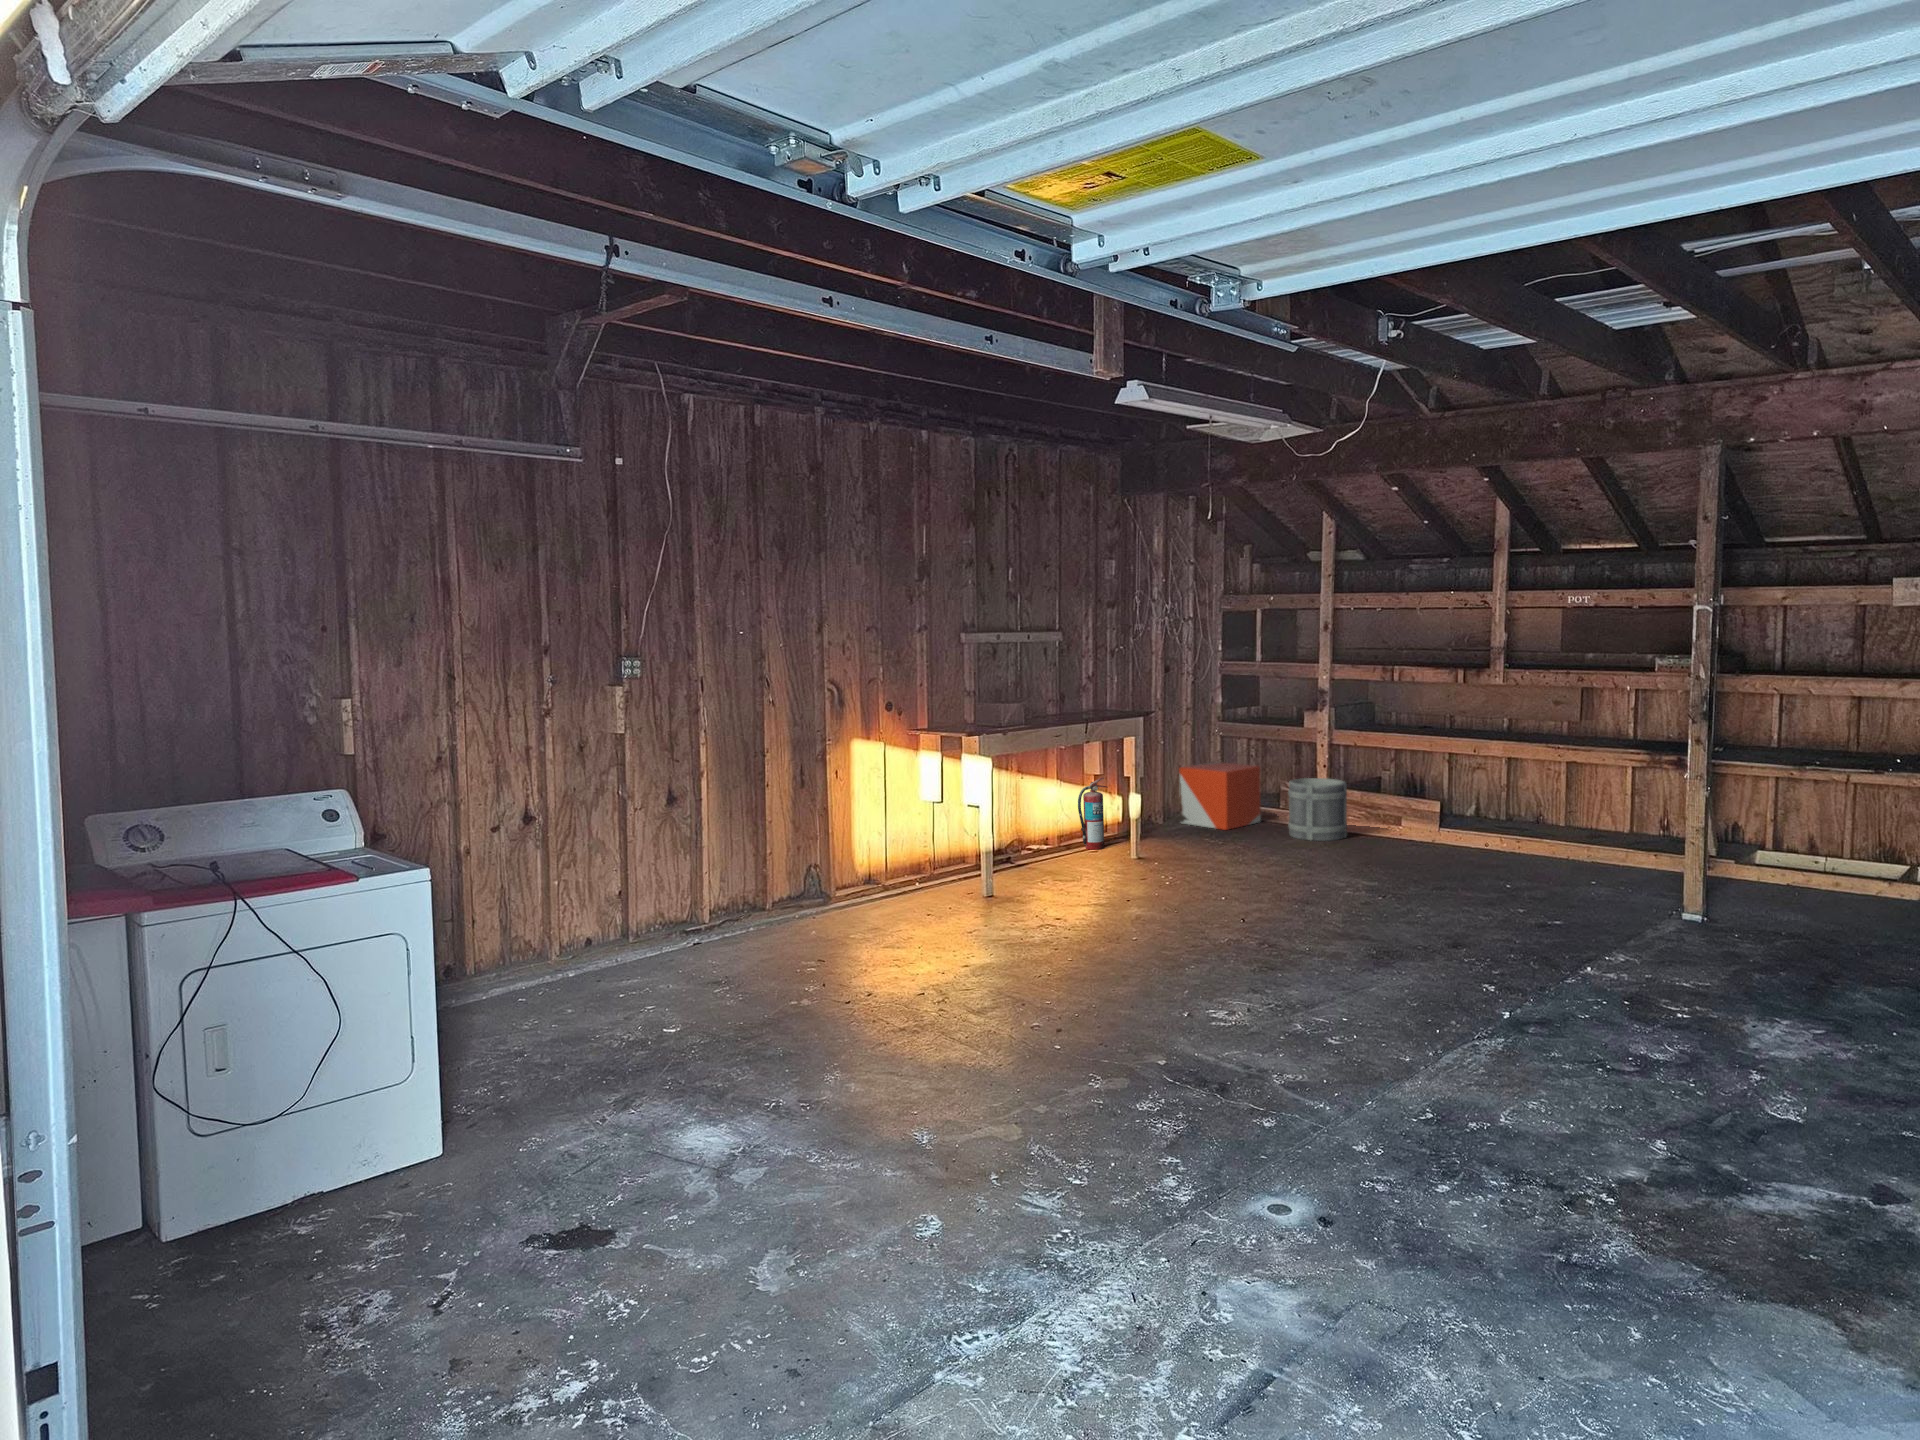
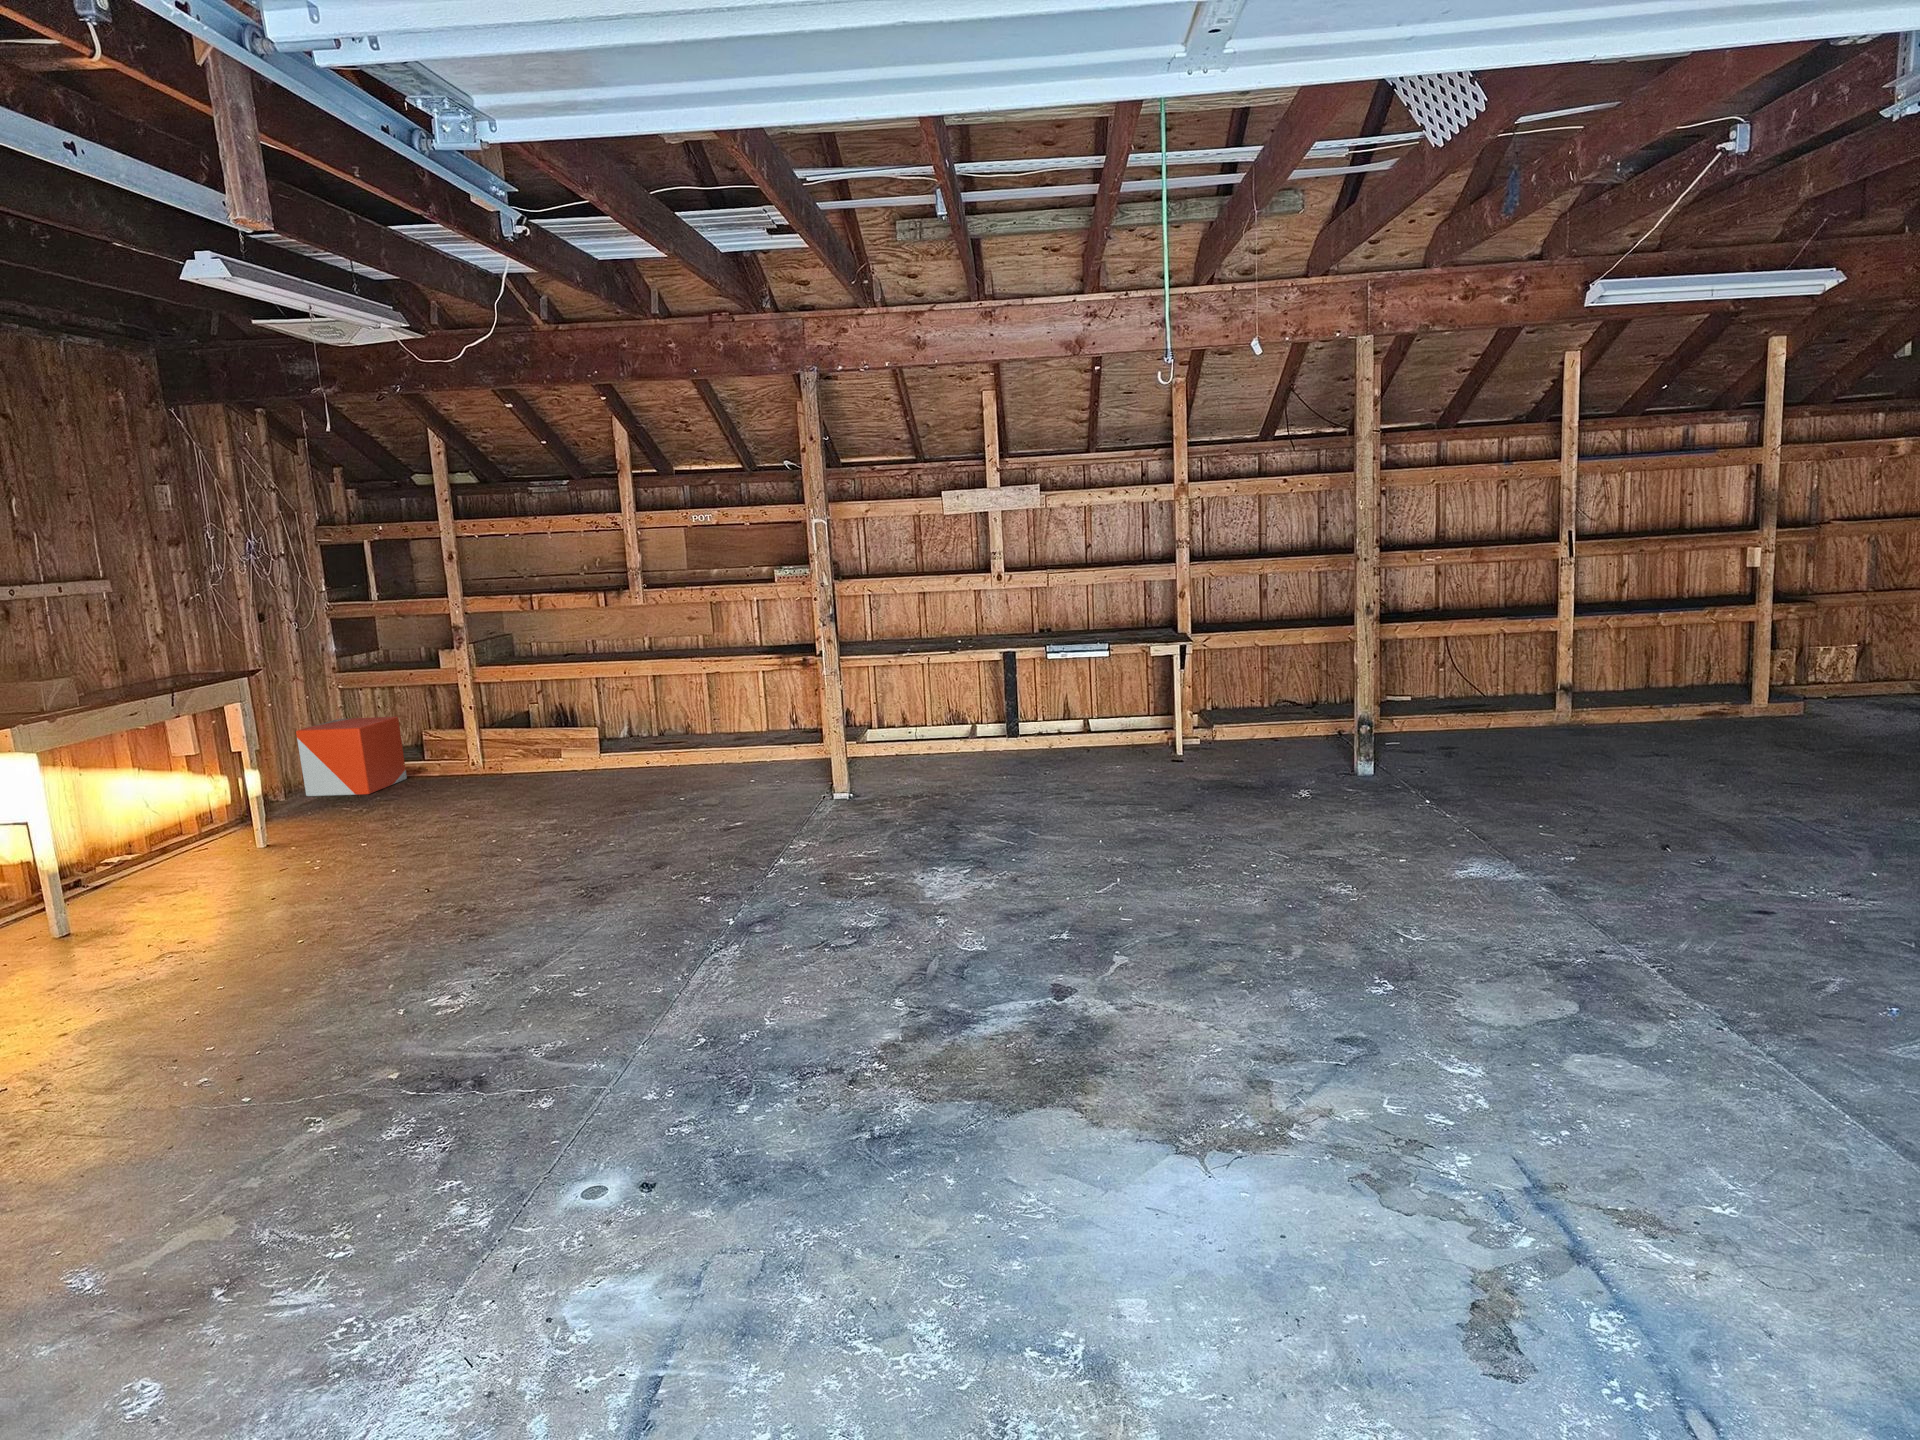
fire extinguisher: present [1078,778,1107,850] -> none [162,756,210,849]
bucket: present [1288,778,1347,841] -> none [437,720,510,789]

